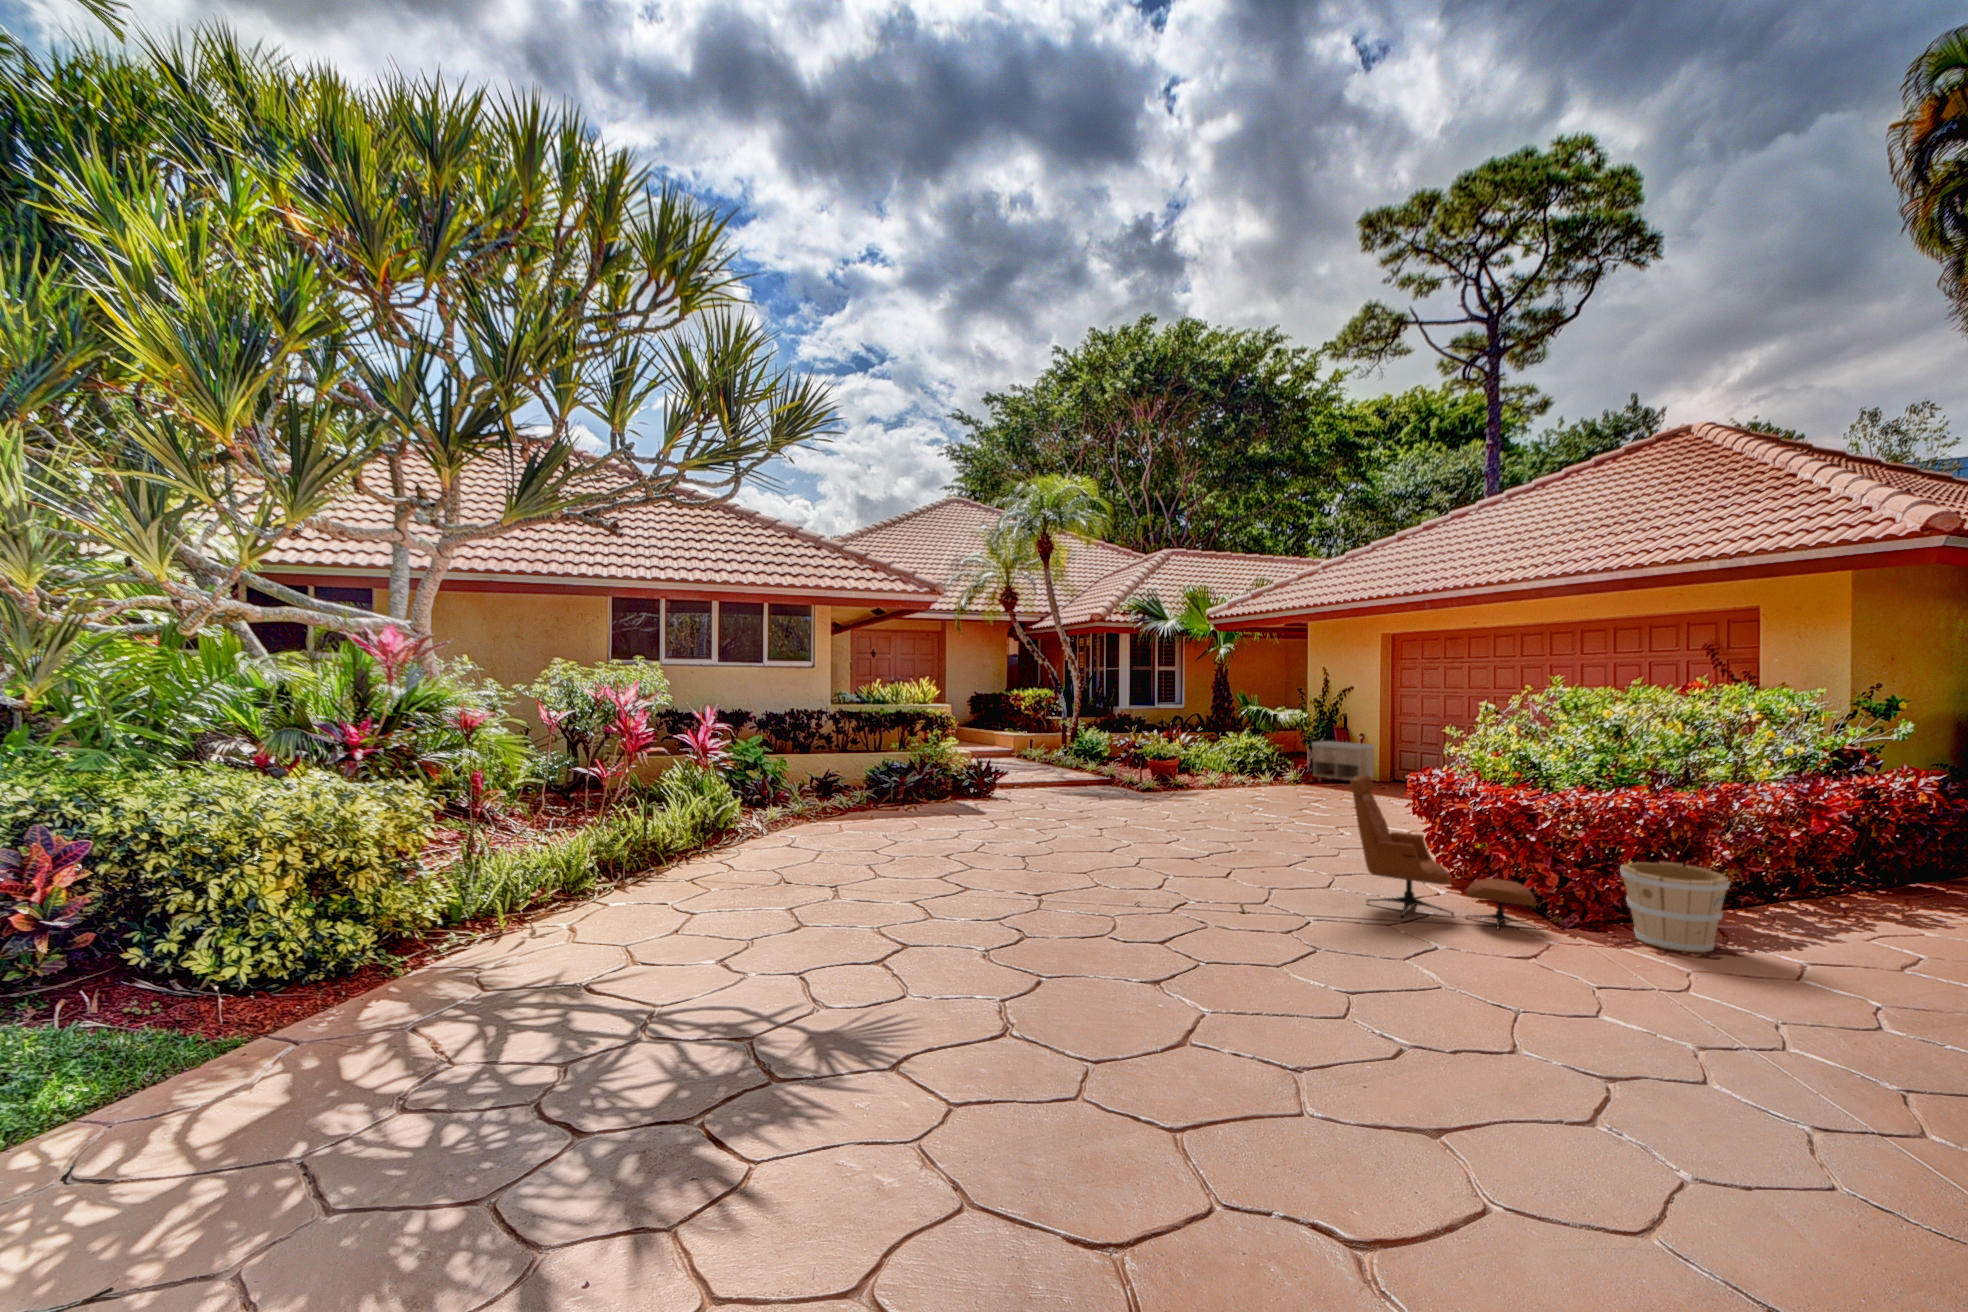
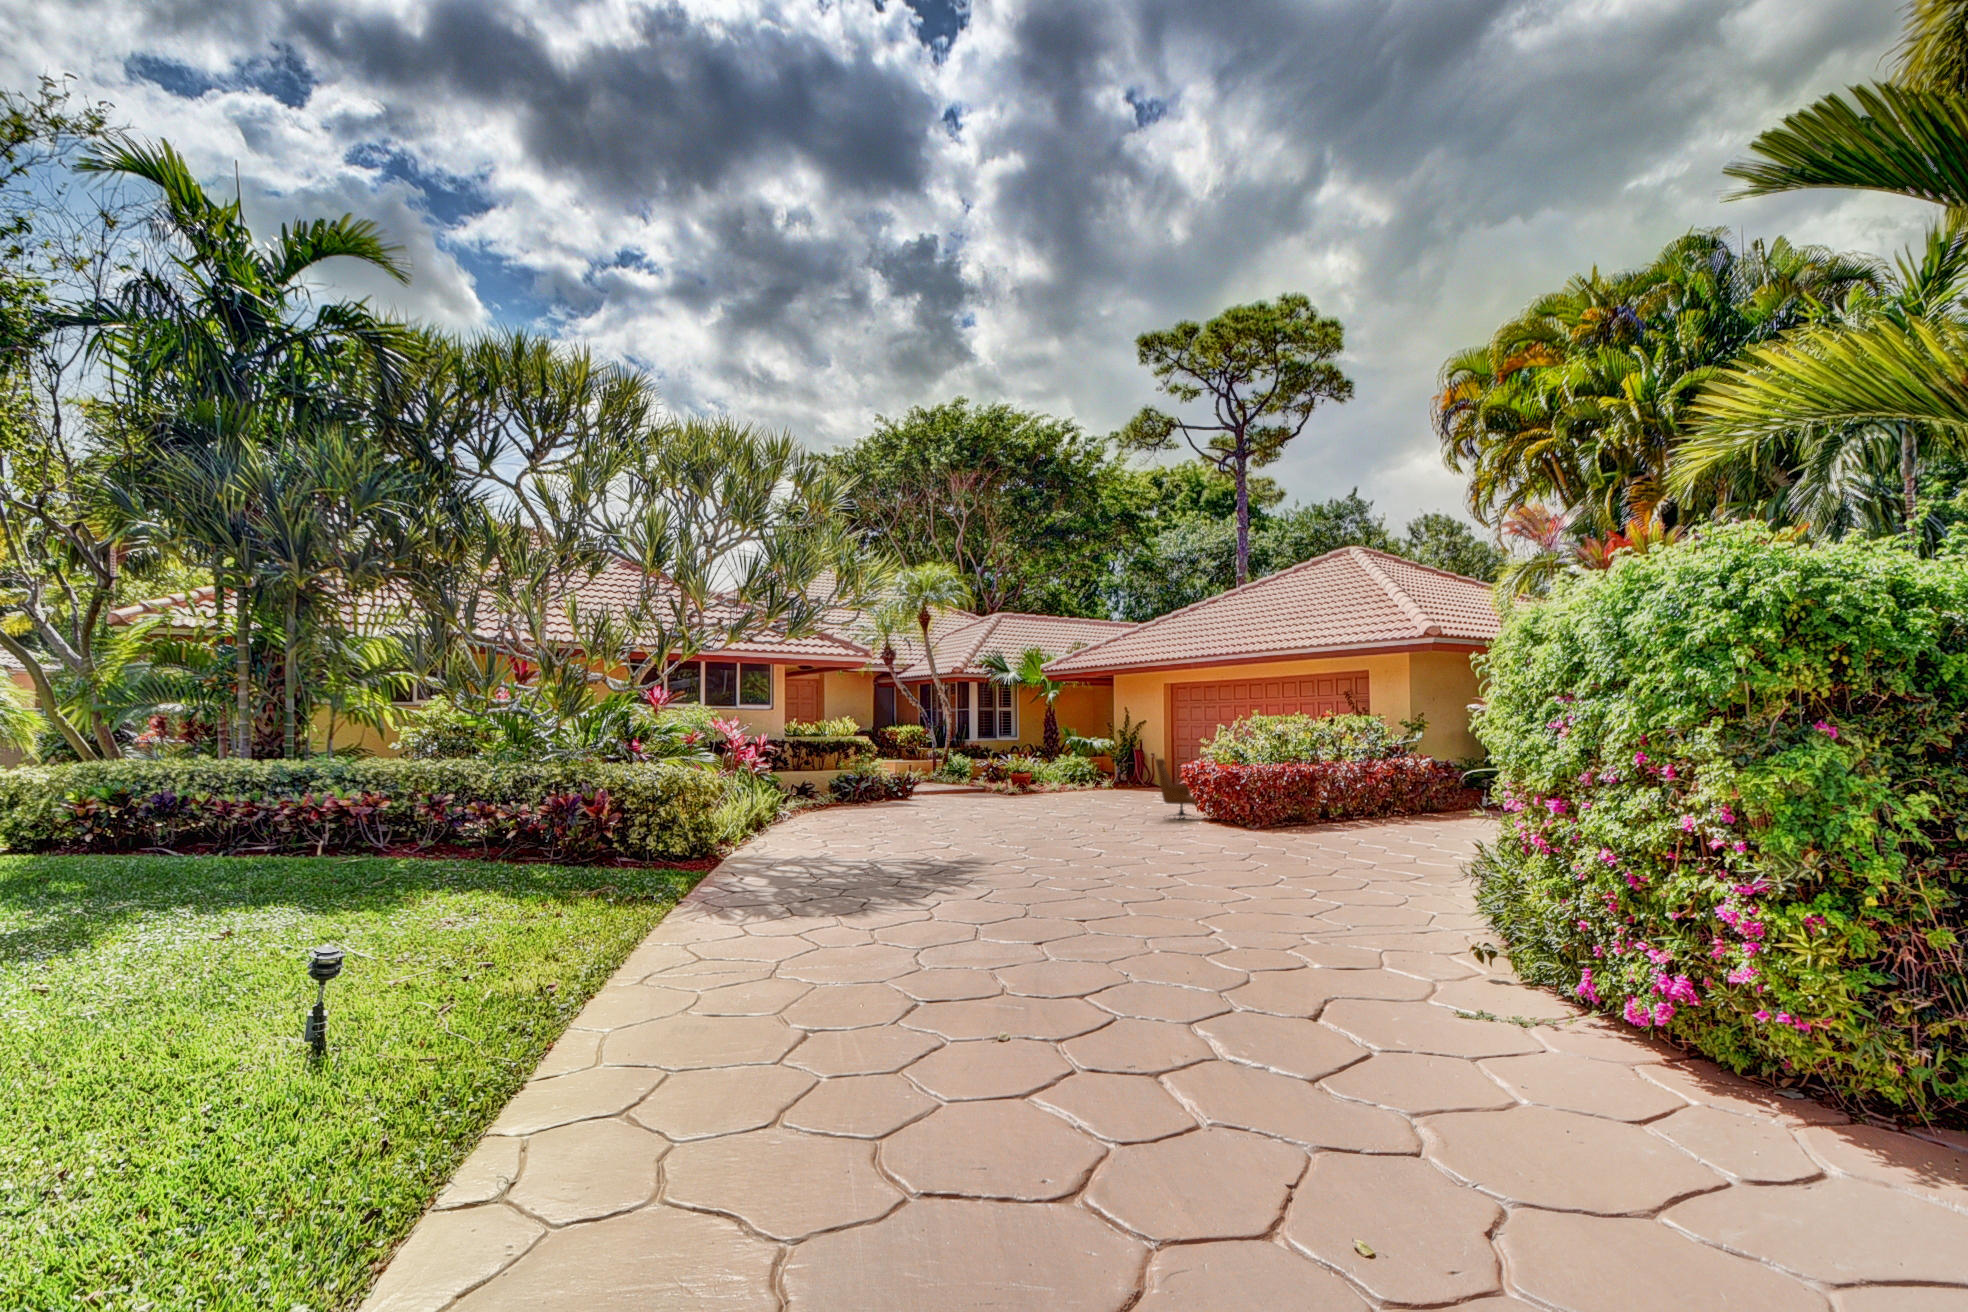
storage bench: present [1312,741,1374,780] -> none [1120,759,1161,787]
wooden bucket: present [1620,861,1729,953] -> none [1263,788,1300,821]

